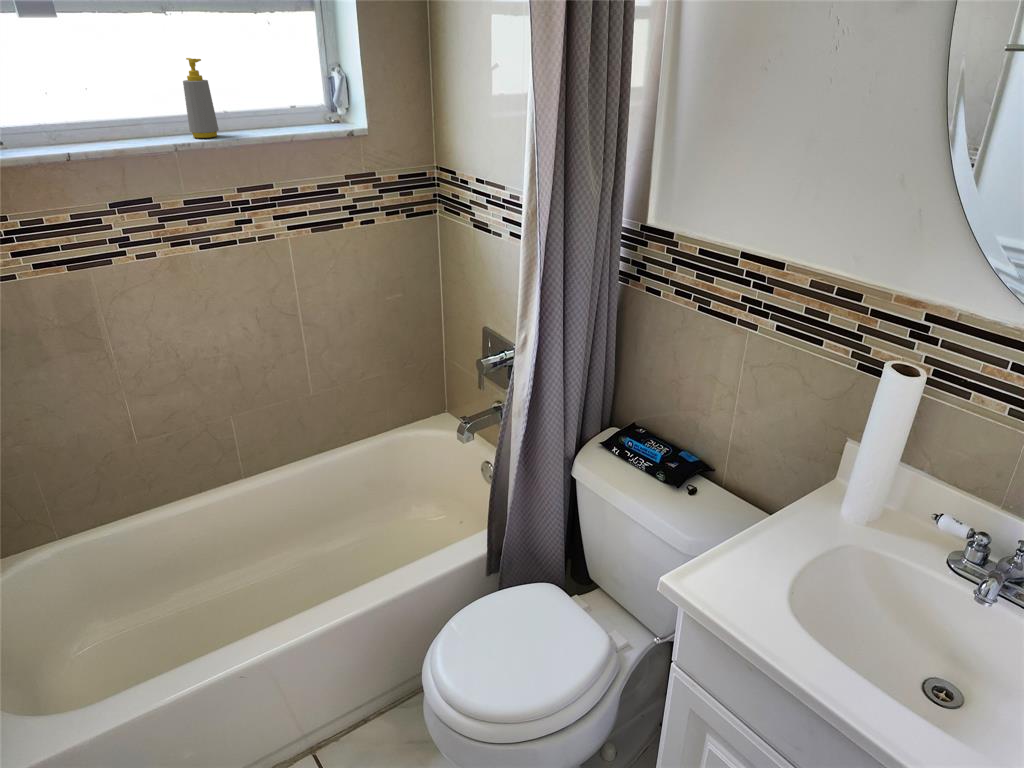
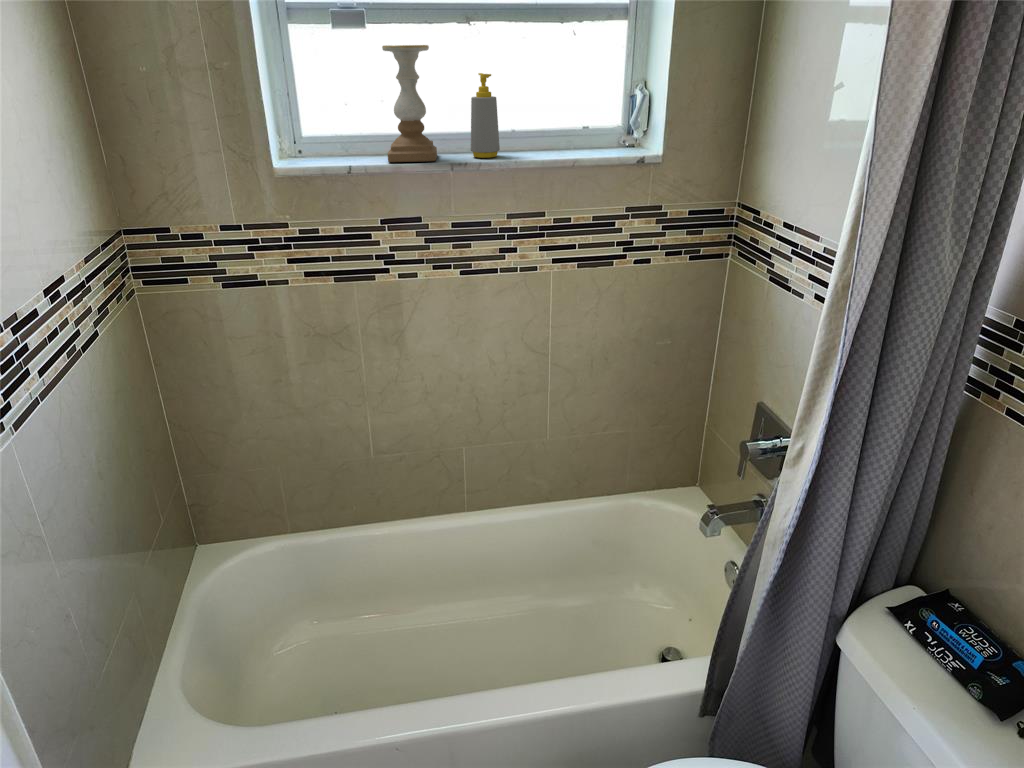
candle holder: none [81,31,158,146] -> present [382,45,437,162]

